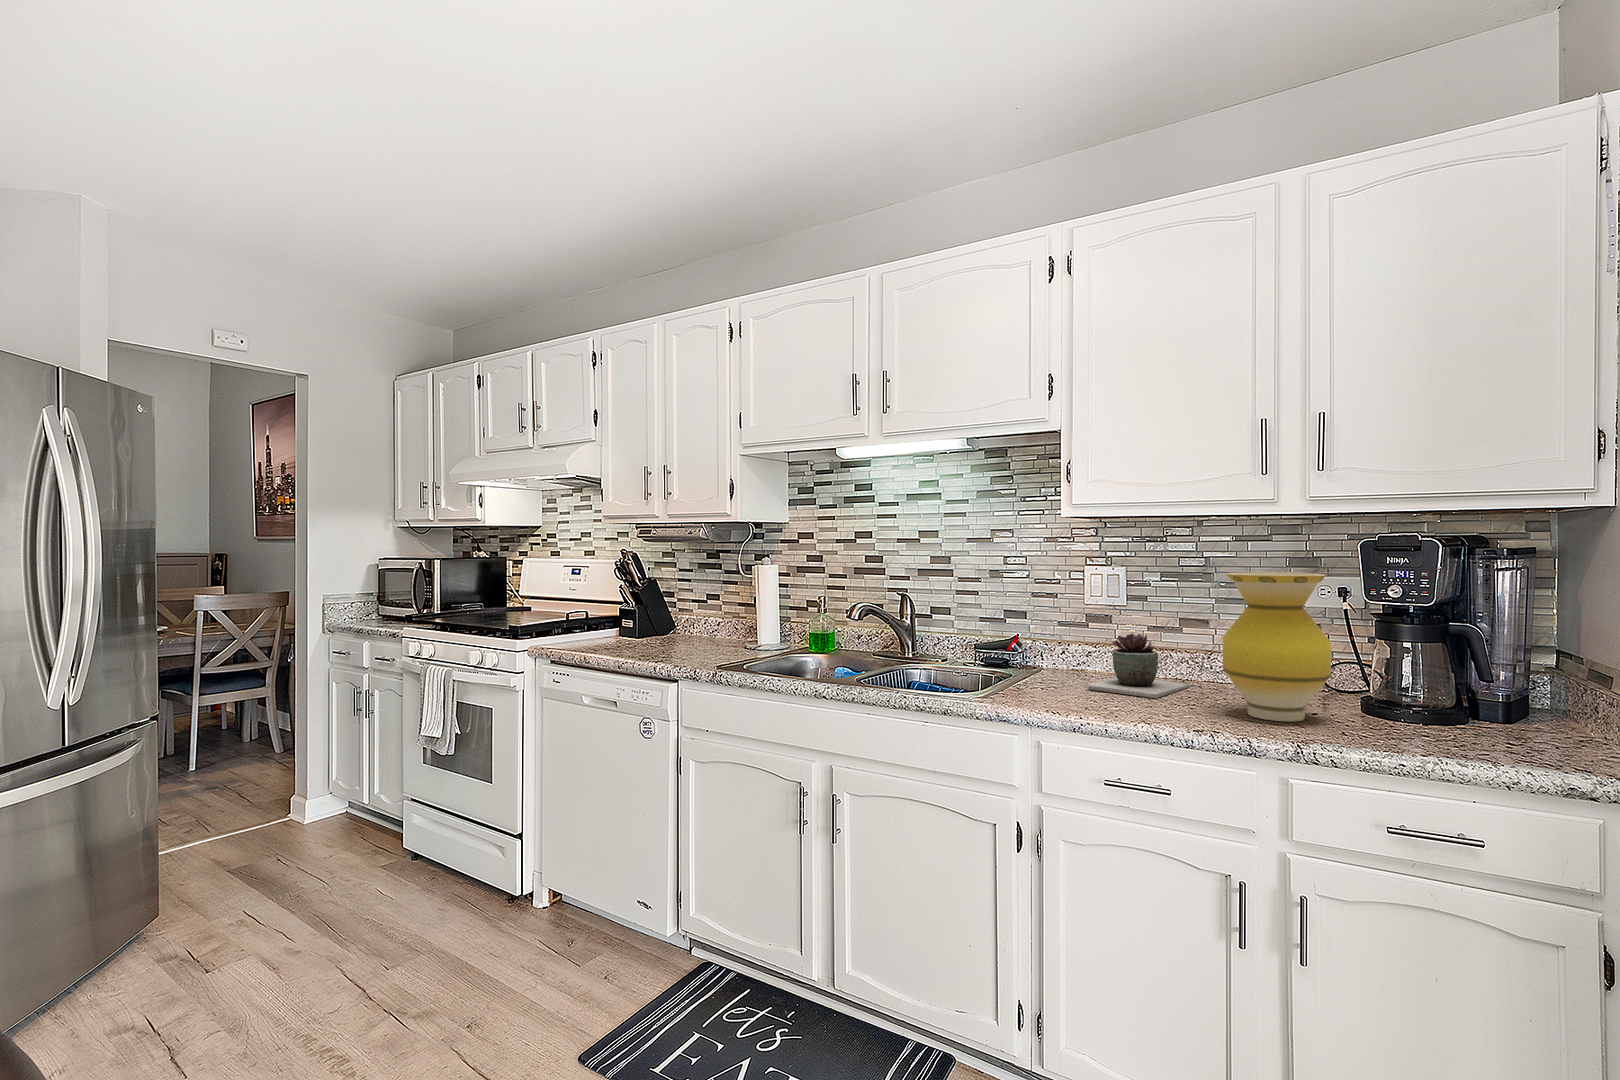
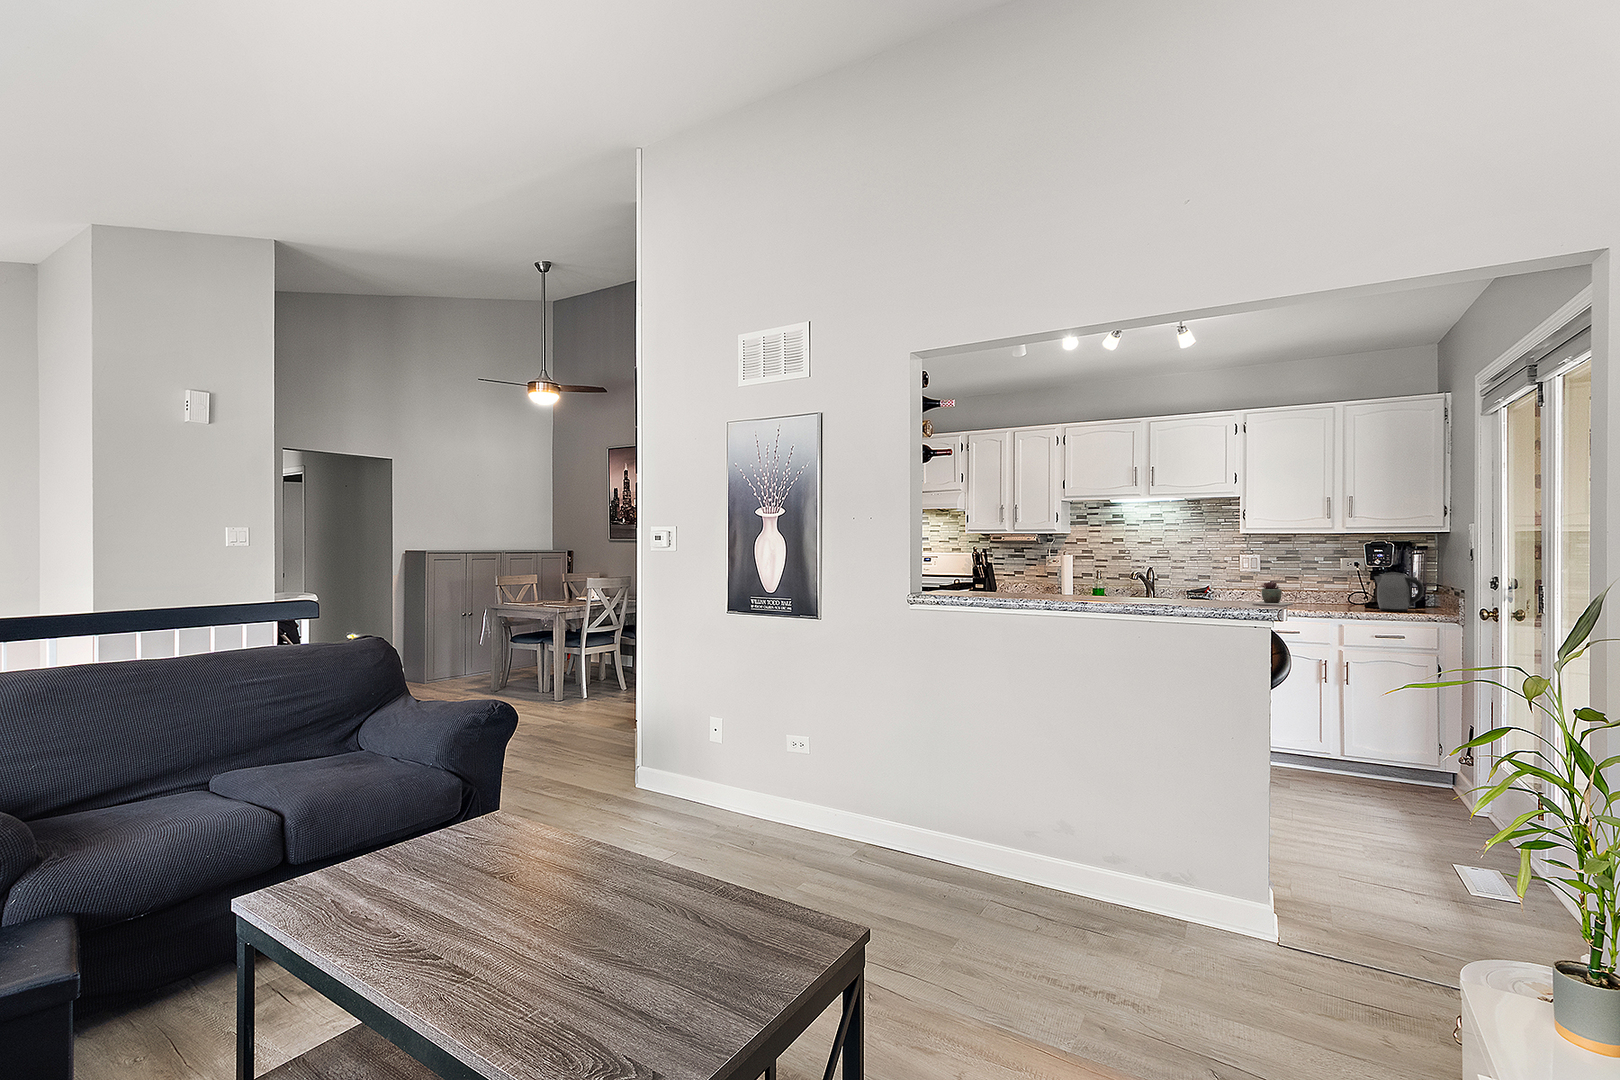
vase: present [1223,572,1331,722] -> none [1313,556,1354,609]
kettle: none [1387,625,1541,744] -> present [1375,572,1424,611]

